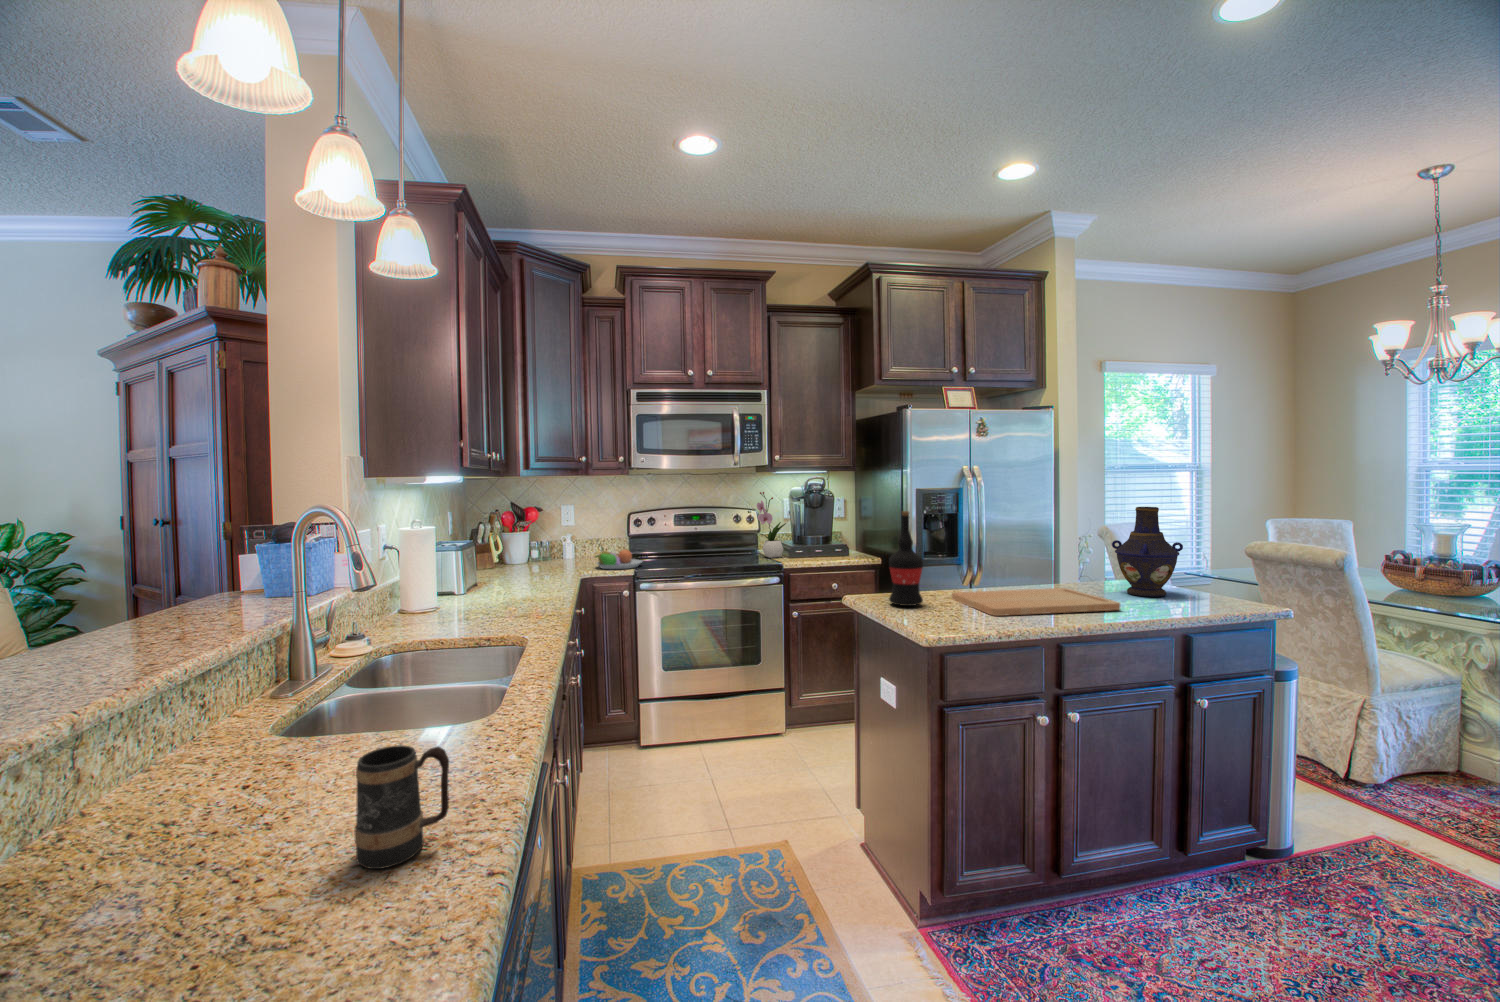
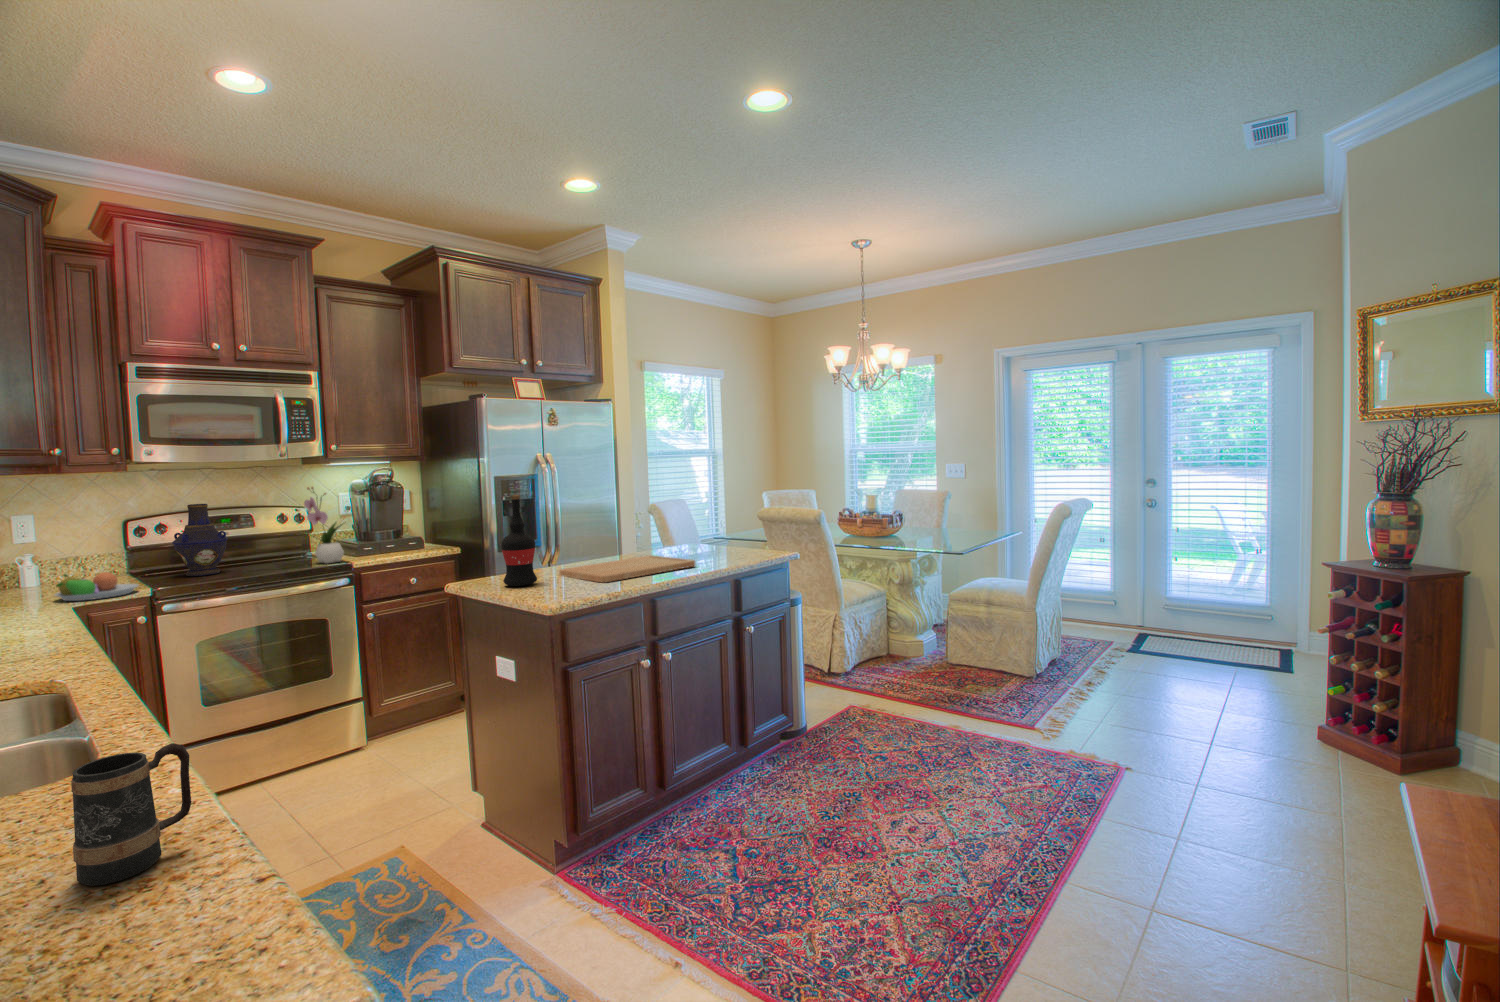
vase: present [1112,507,1183,597] -> present [172,504,228,576]

